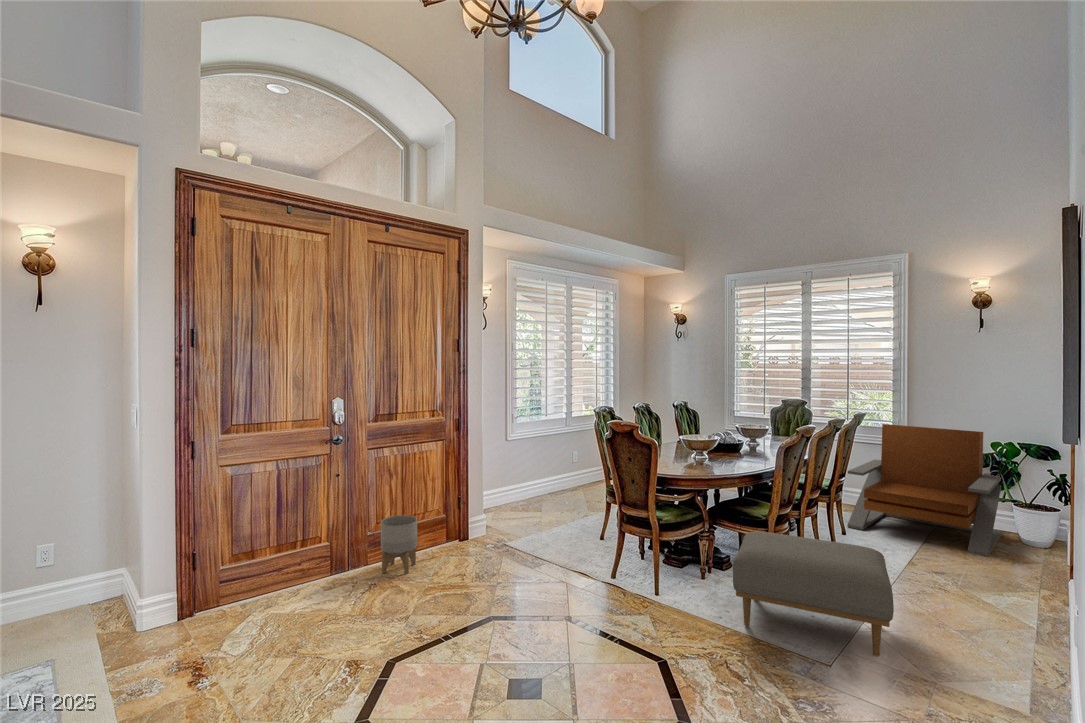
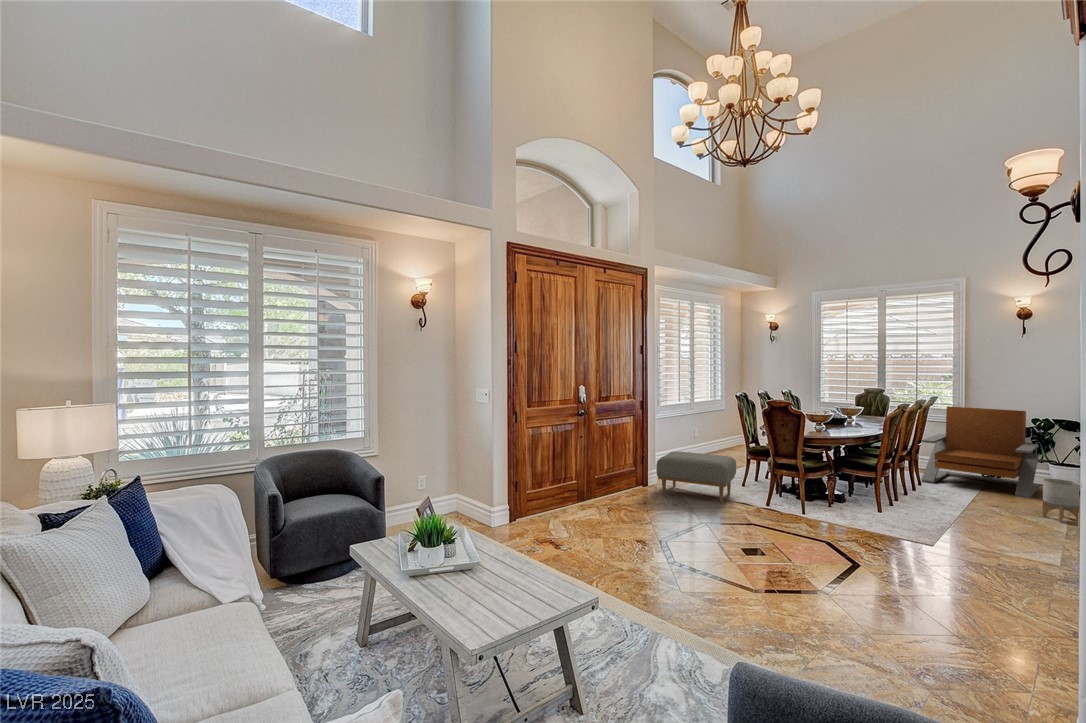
planter: present [381,515,417,574] -> present [1043,479,1082,522]
ottoman: present [733,531,894,656] -> present [657,451,736,503]

